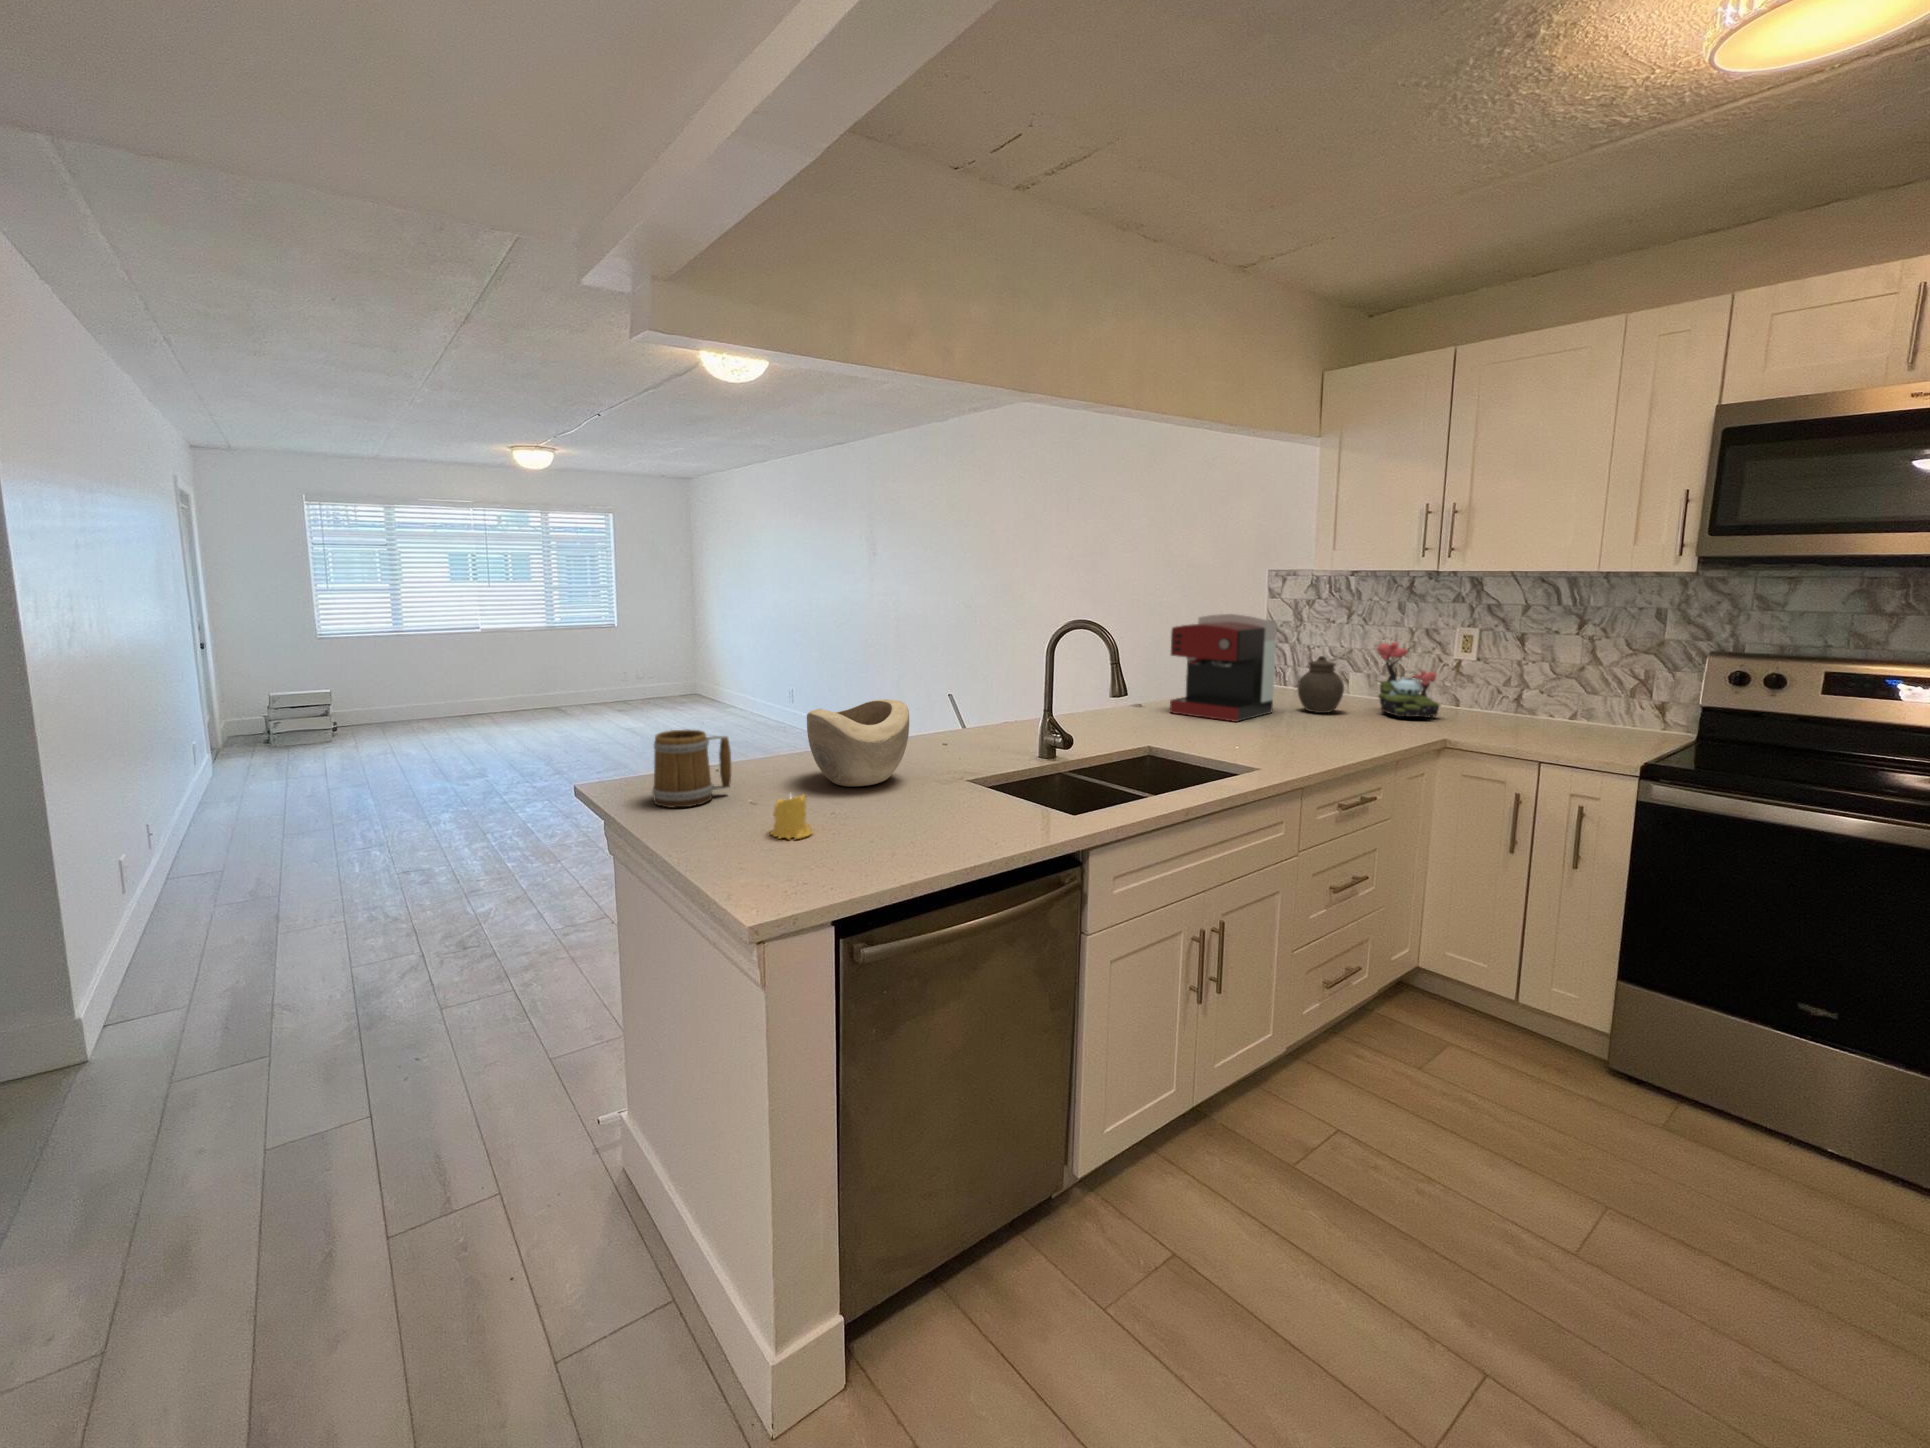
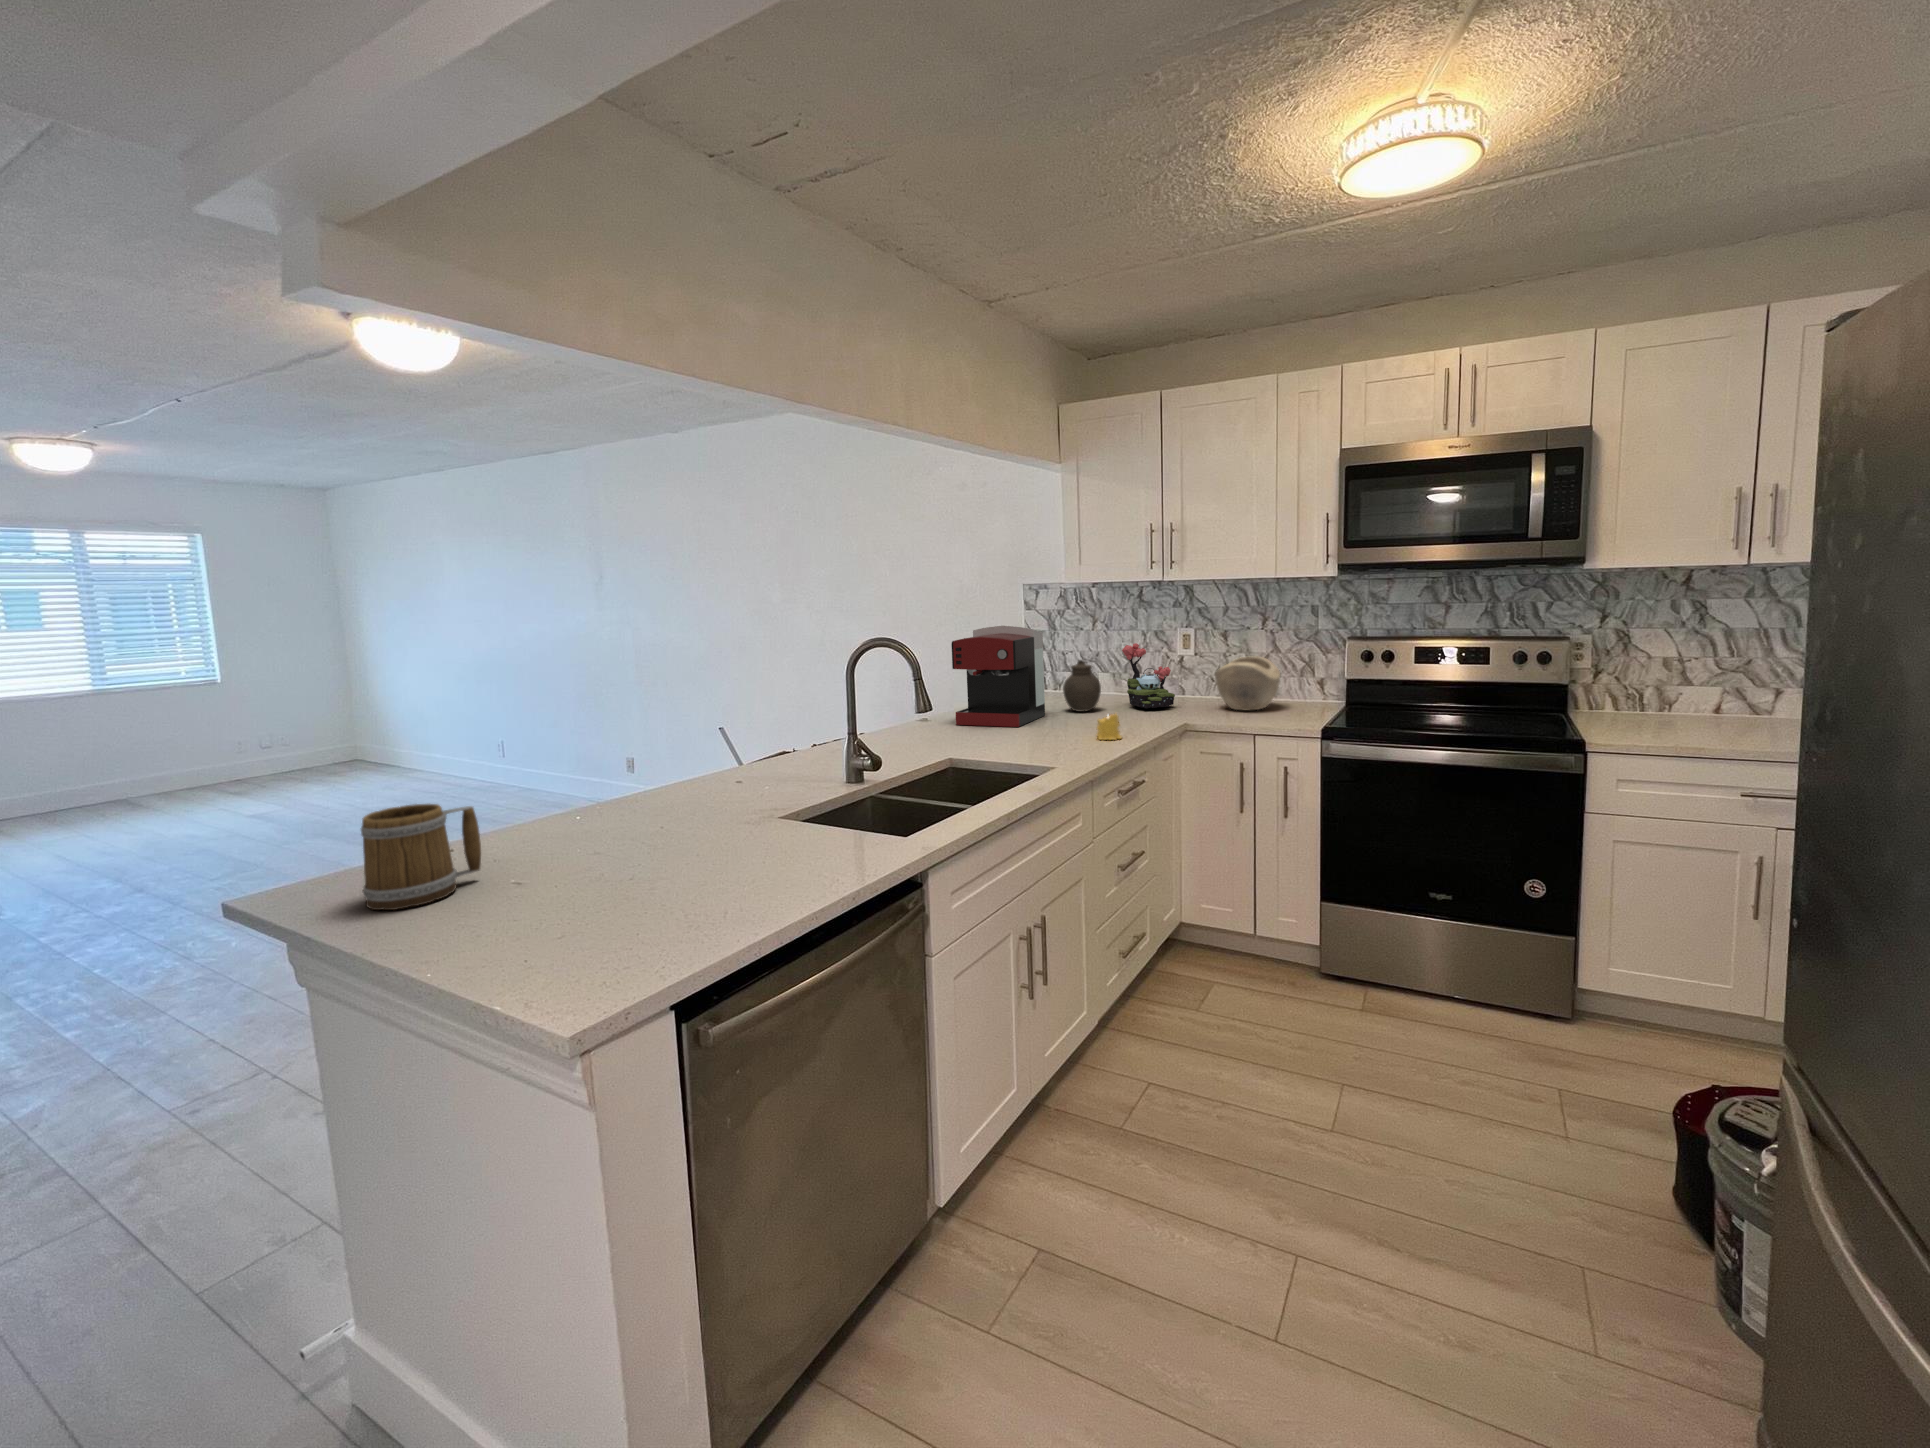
decorative bowl: present [807,699,909,786] -> present [1215,656,1280,711]
candle: present [770,795,812,839] -> present [1097,714,1121,740]

